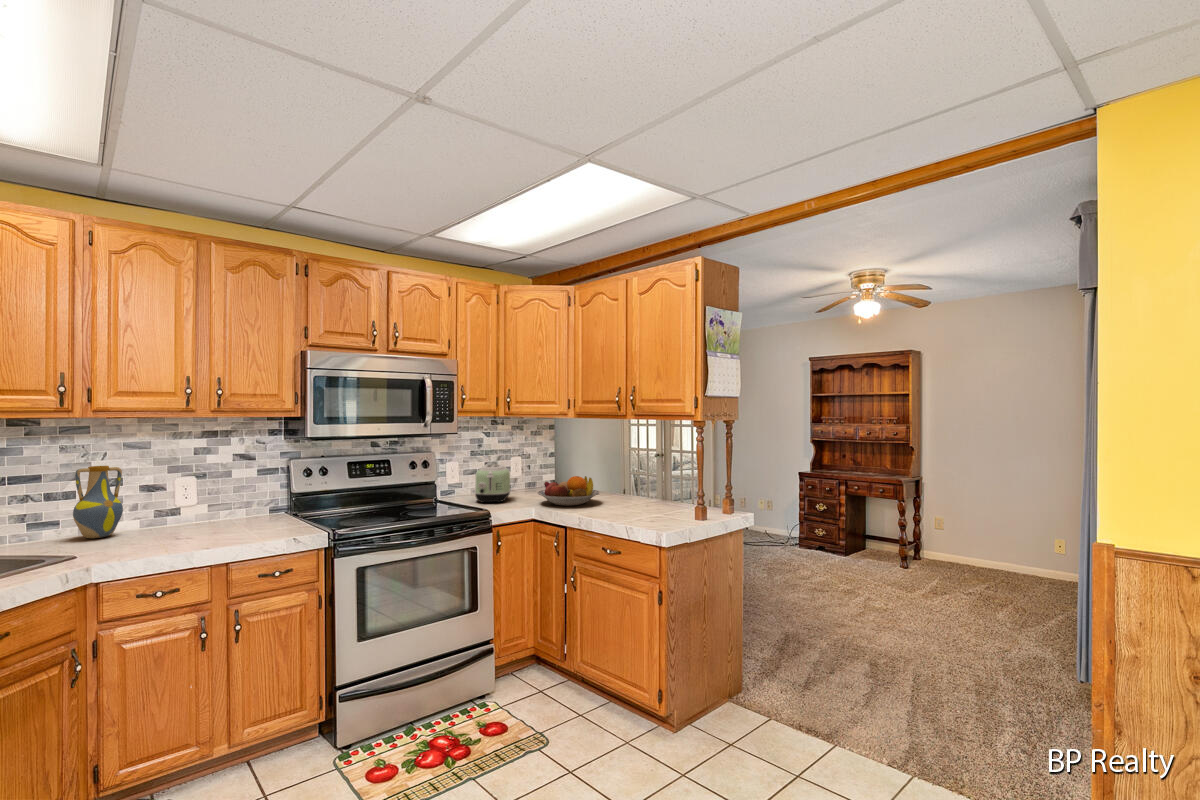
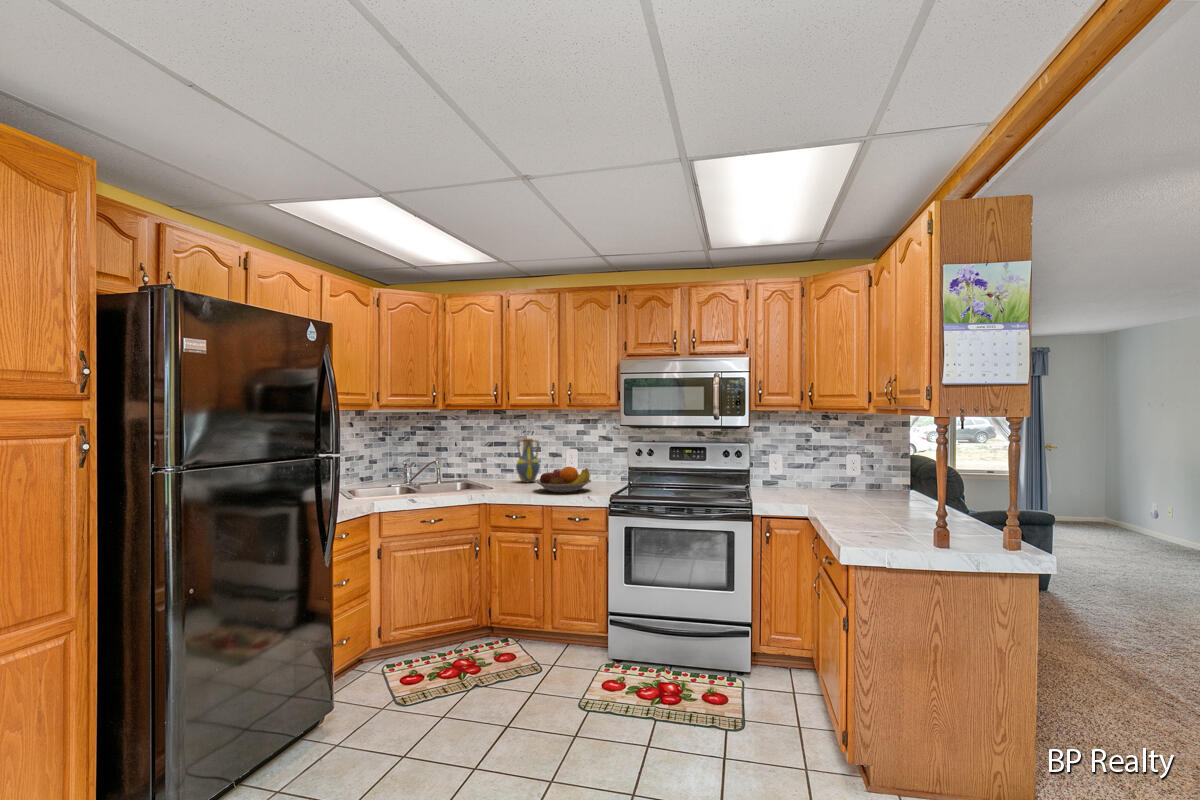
toaster: present [475,465,510,503] -> none [775,459,819,497]
fruit bowl: present [537,476,600,506] -> present [535,467,591,493]

